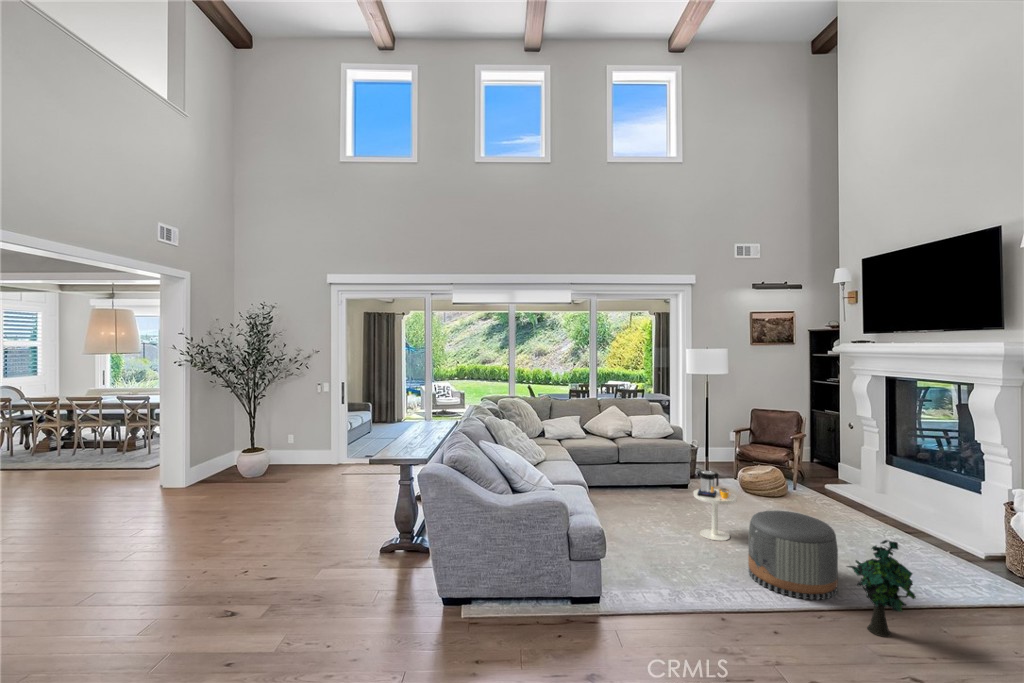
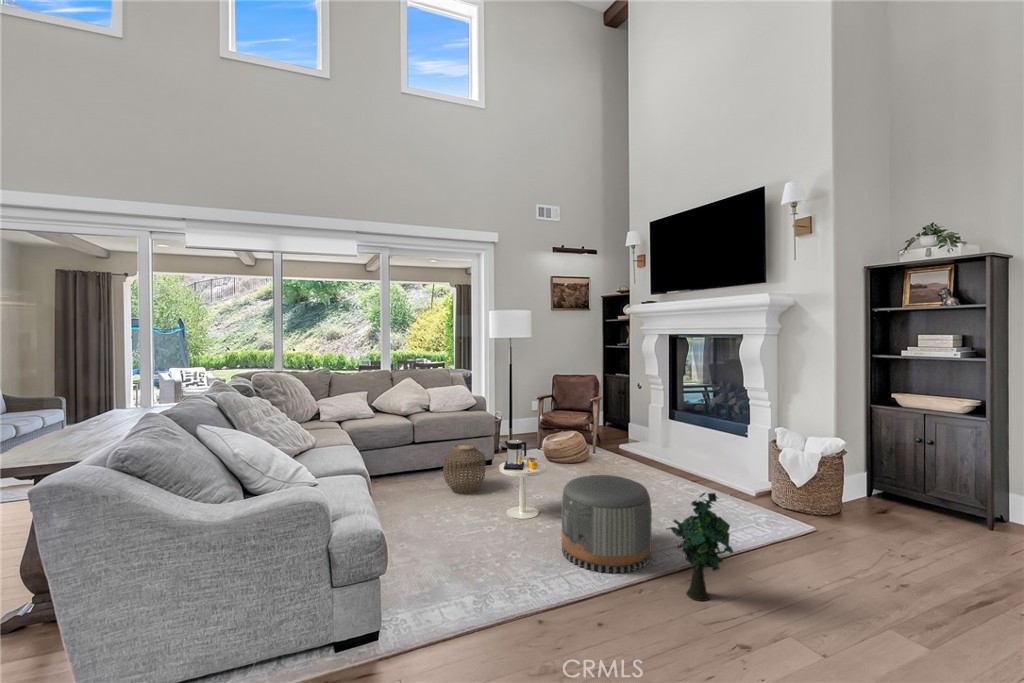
woven basket: none [644,469,681,511] -> present [443,444,485,493]

